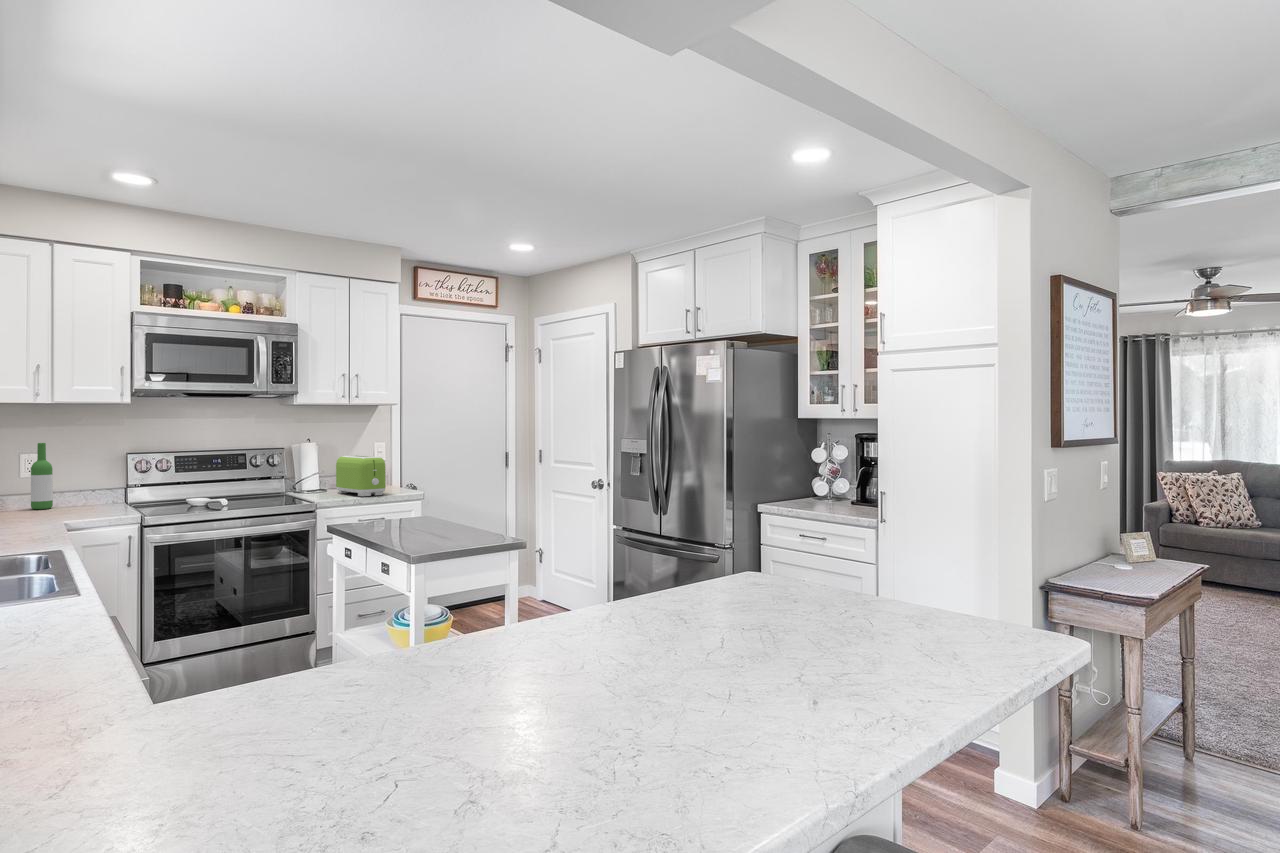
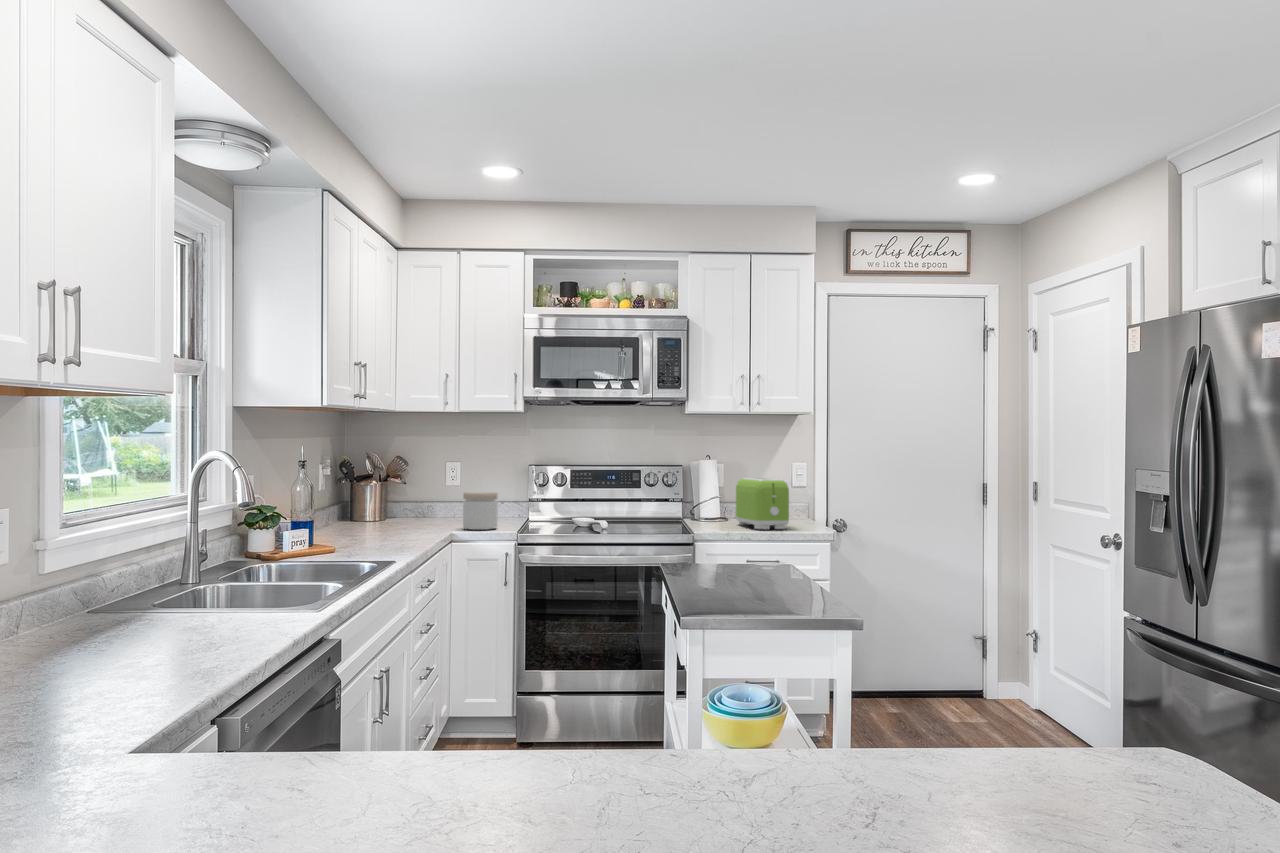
wine bottle: present [31,443,53,509] -> none [442,455,460,523]
jar: none [67,478,108,515] -> present [463,492,498,530]

